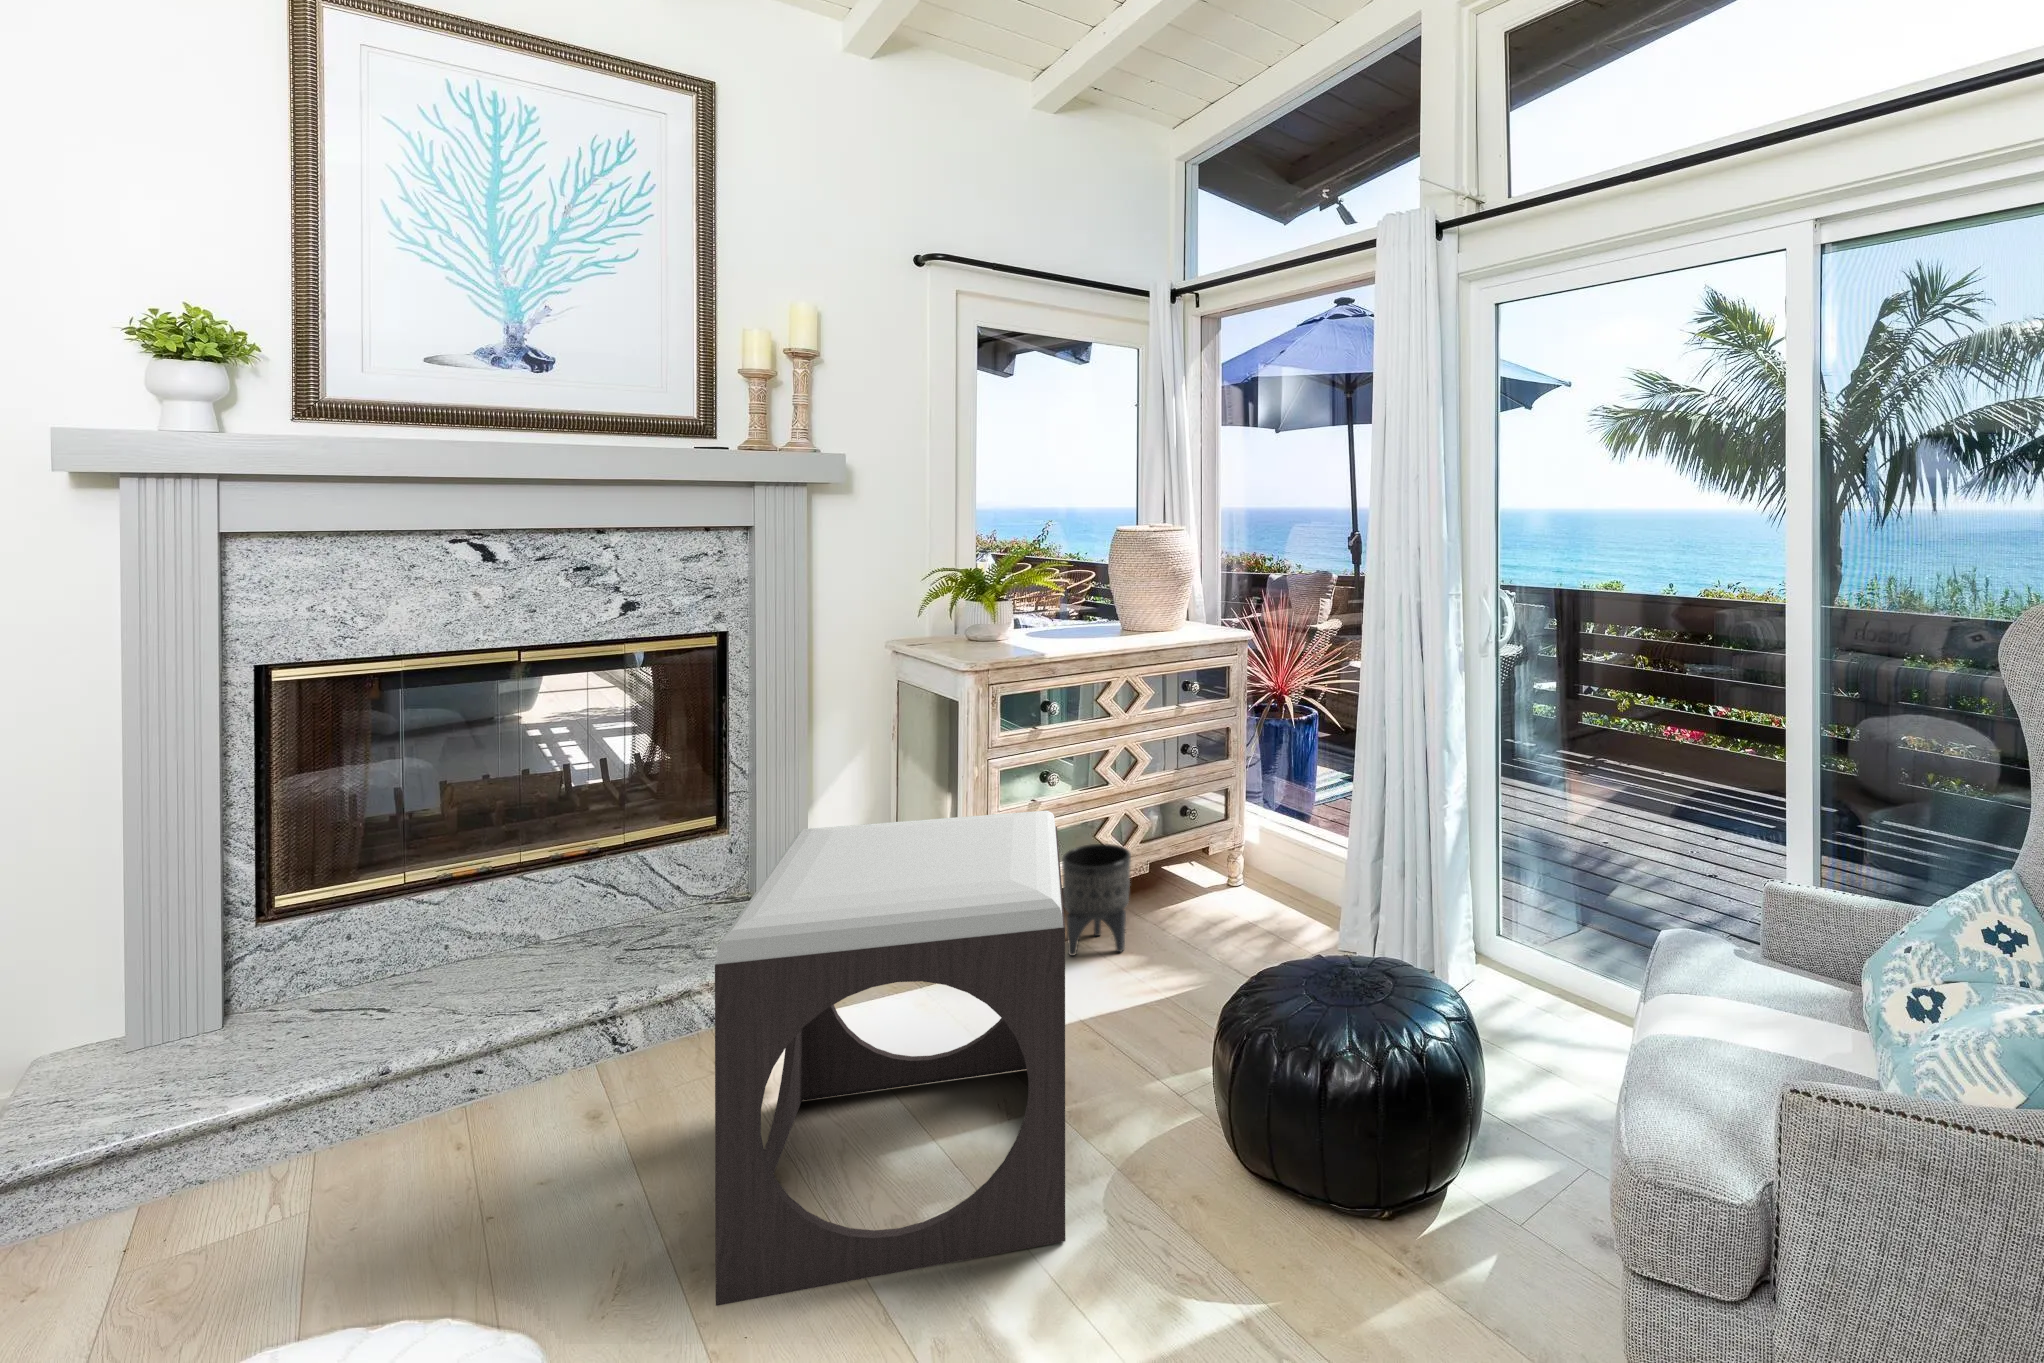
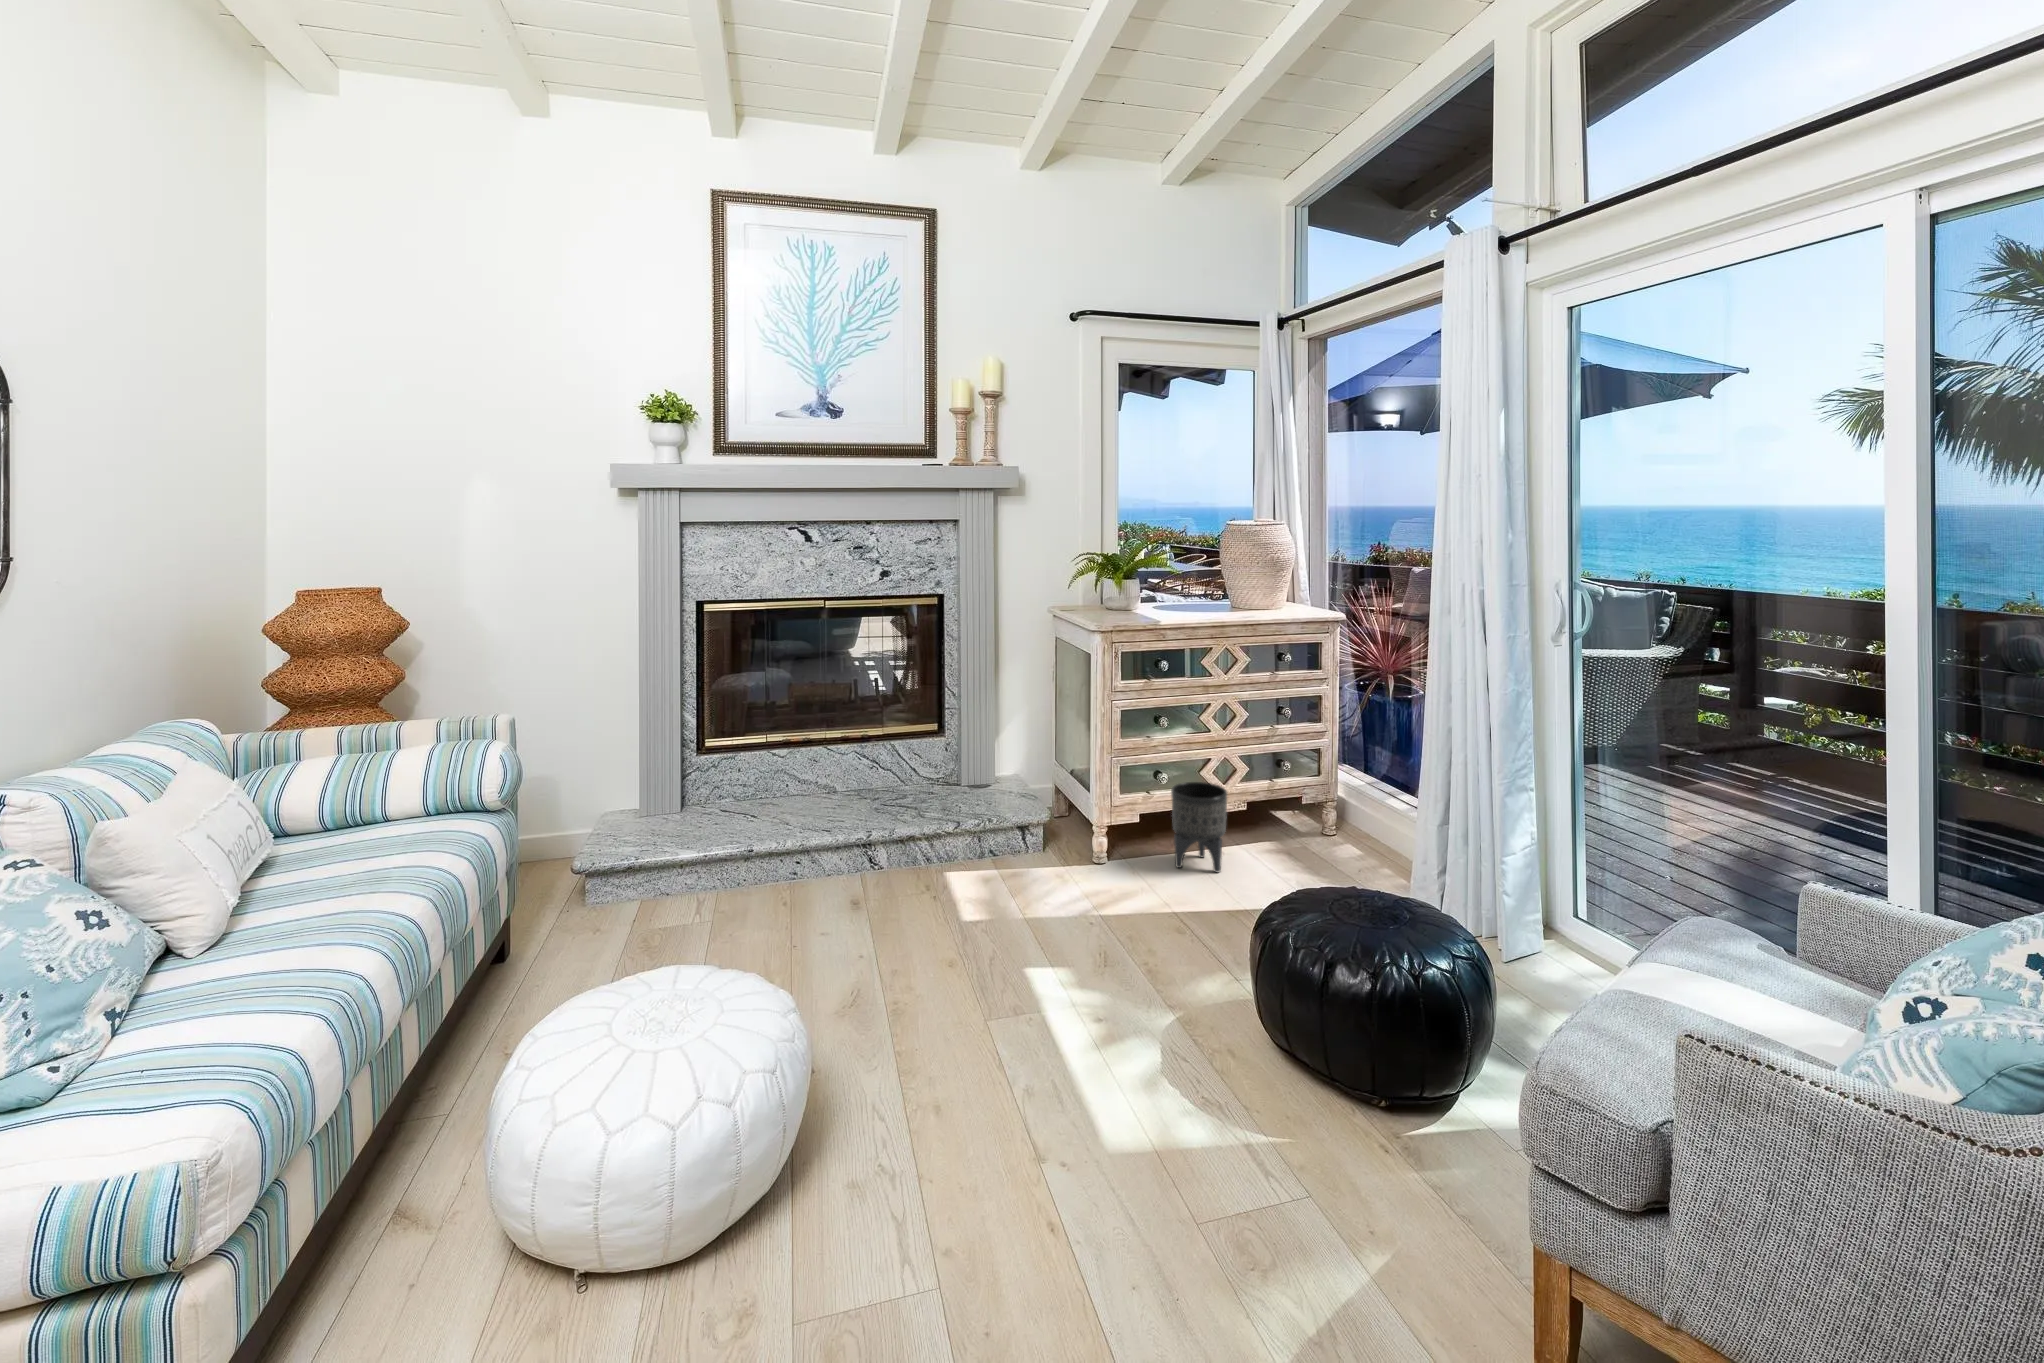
footstool: present [715,810,1065,1306] -> none [906,731,1149,1053]

